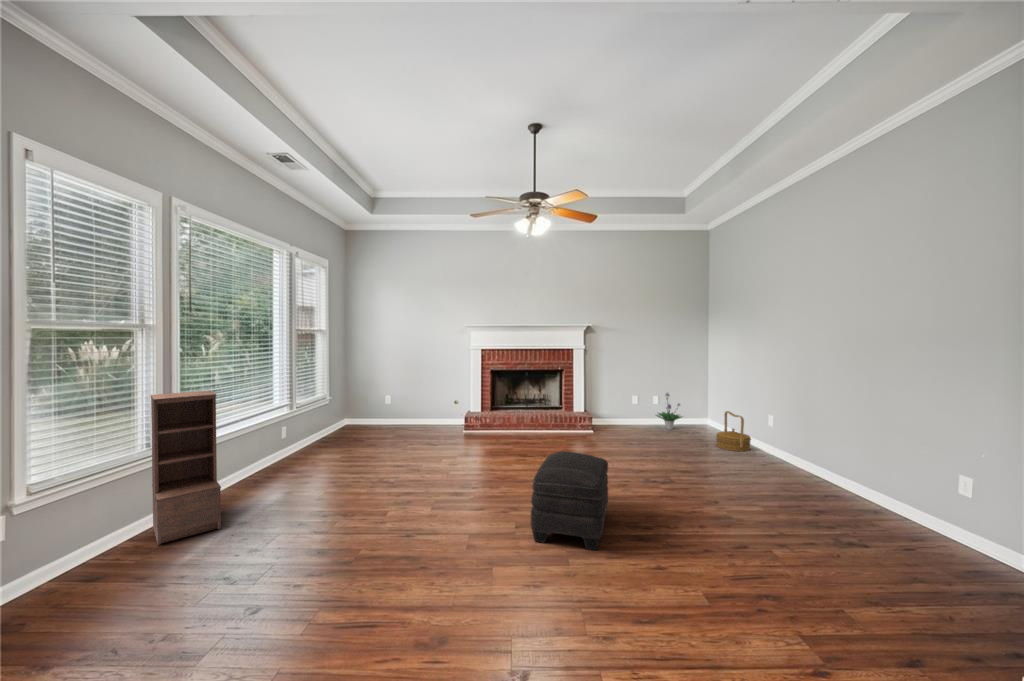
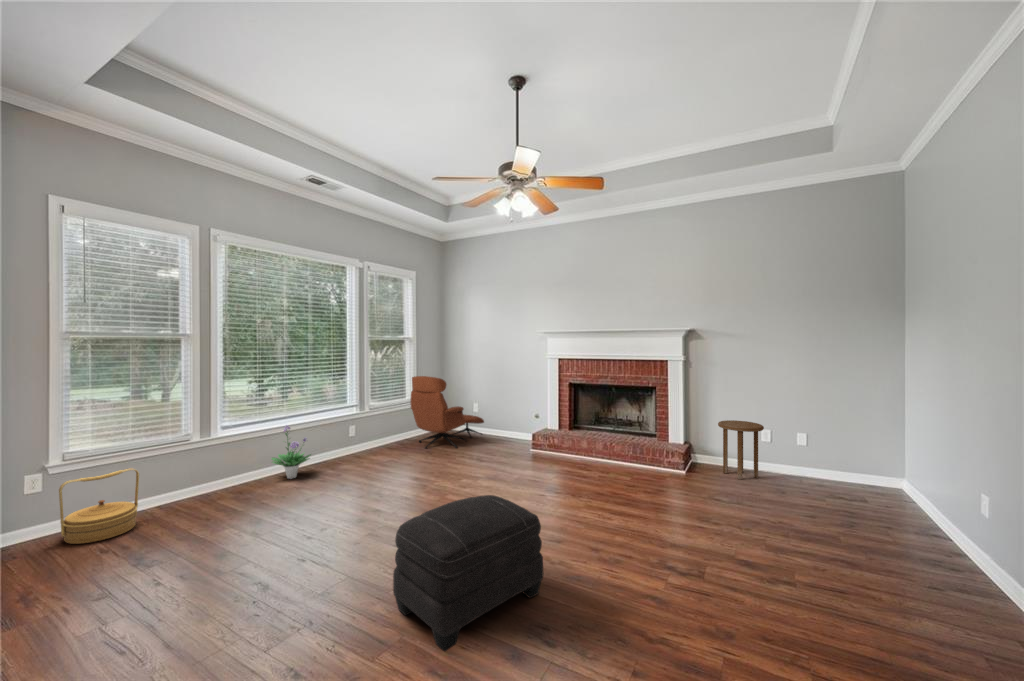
lounge chair: none [338,369,400,443] -> present [411,376,484,449]
bookshelf: present [151,390,221,545] -> none [159,389,231,516]
side table: none [610,391,639,432] -> present [718,420,764,479]
potted plant: present [656,393,681,430] -> present [271,425,311,479]
woven basket: present [716,411,751,451] -> present [59,468,139,544]

